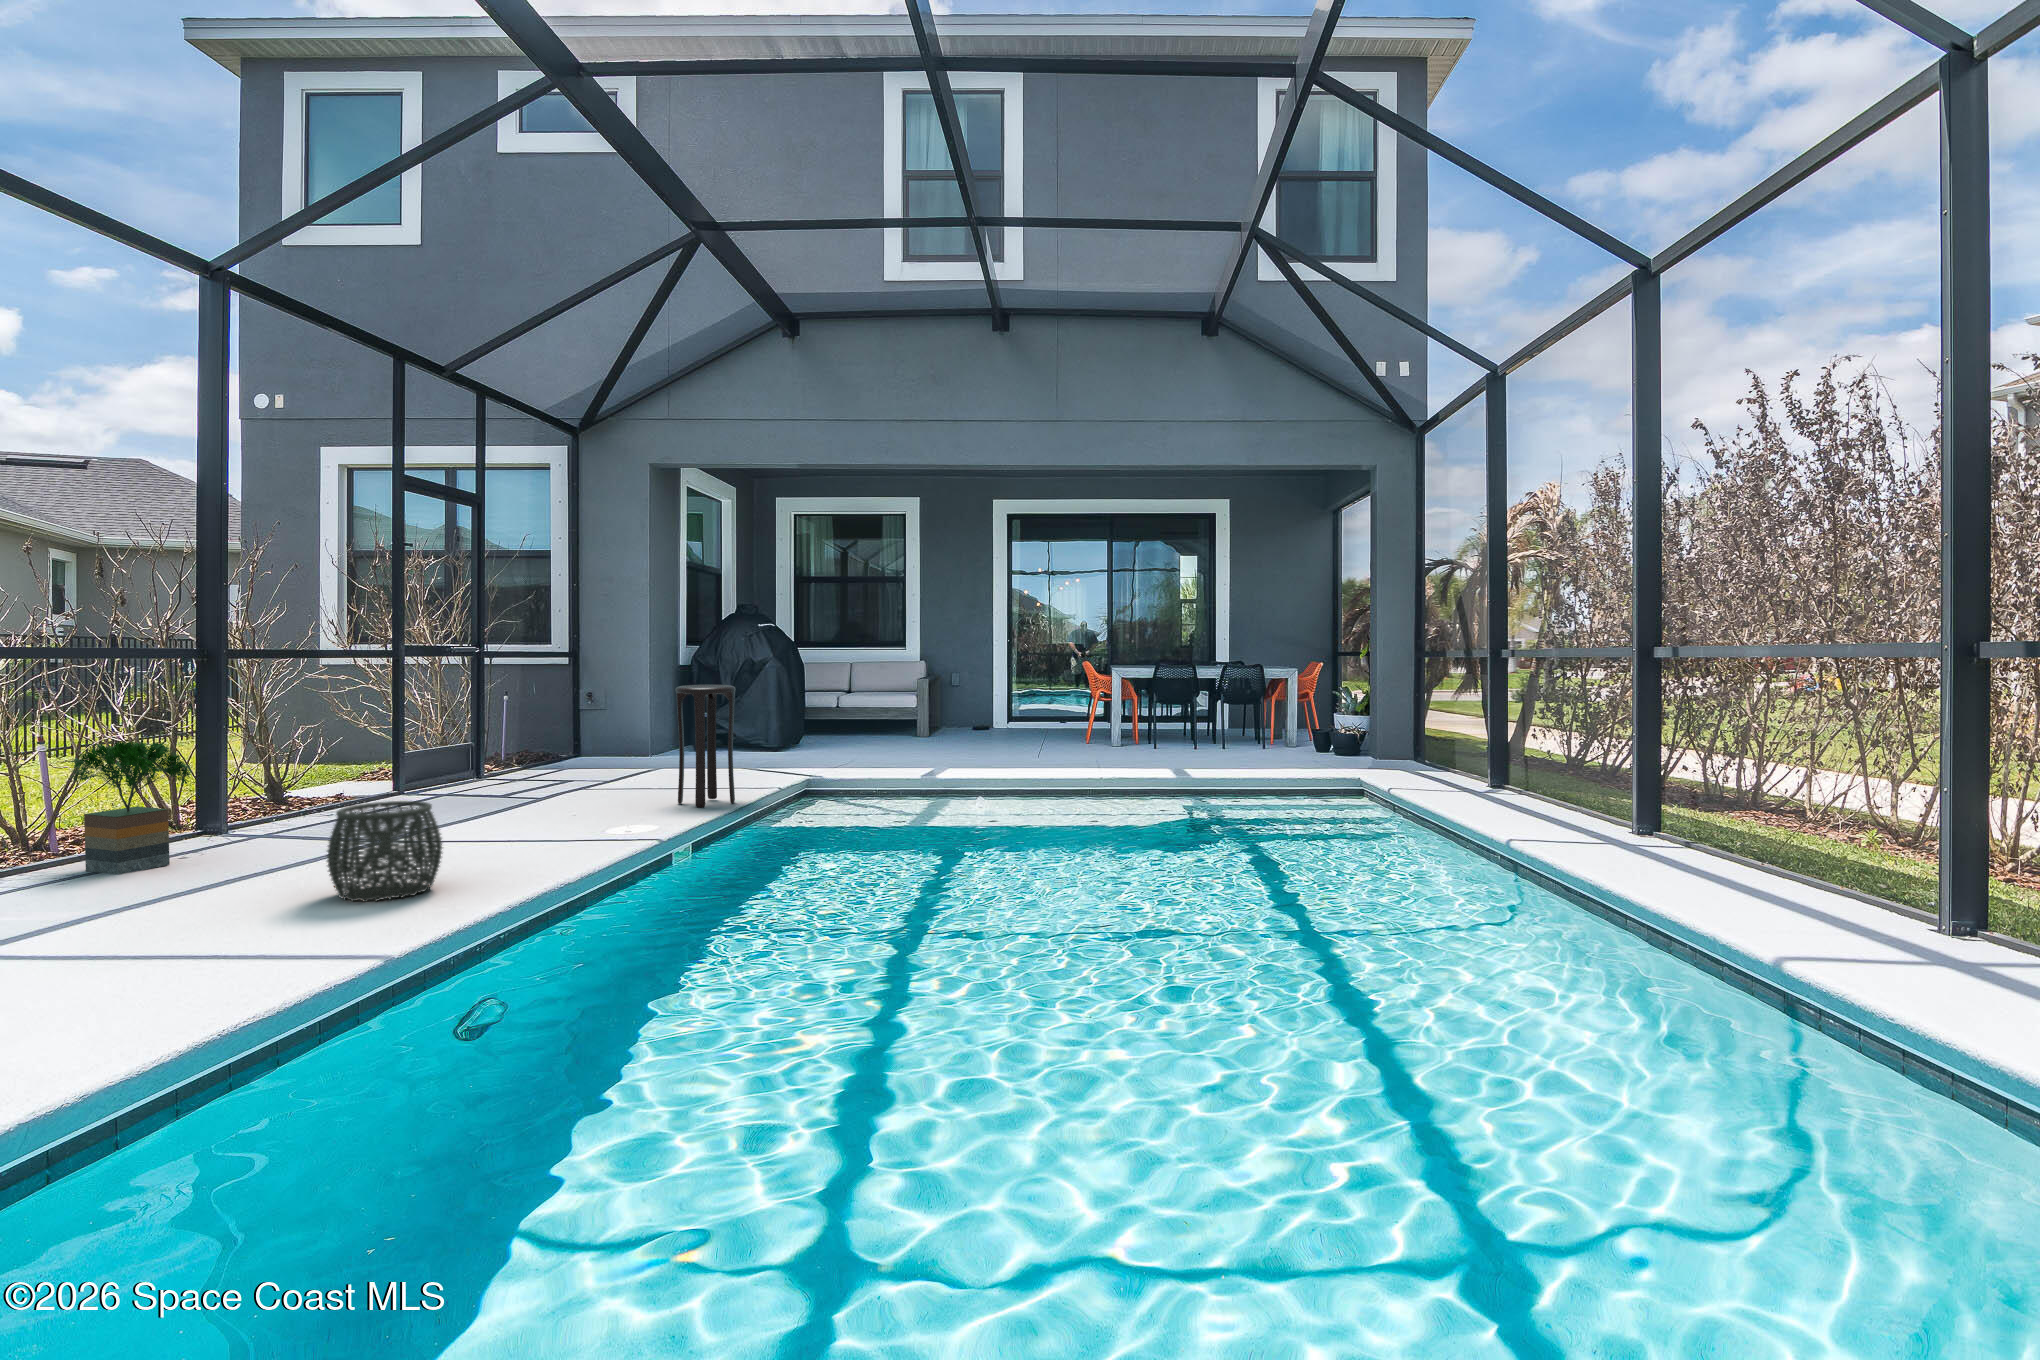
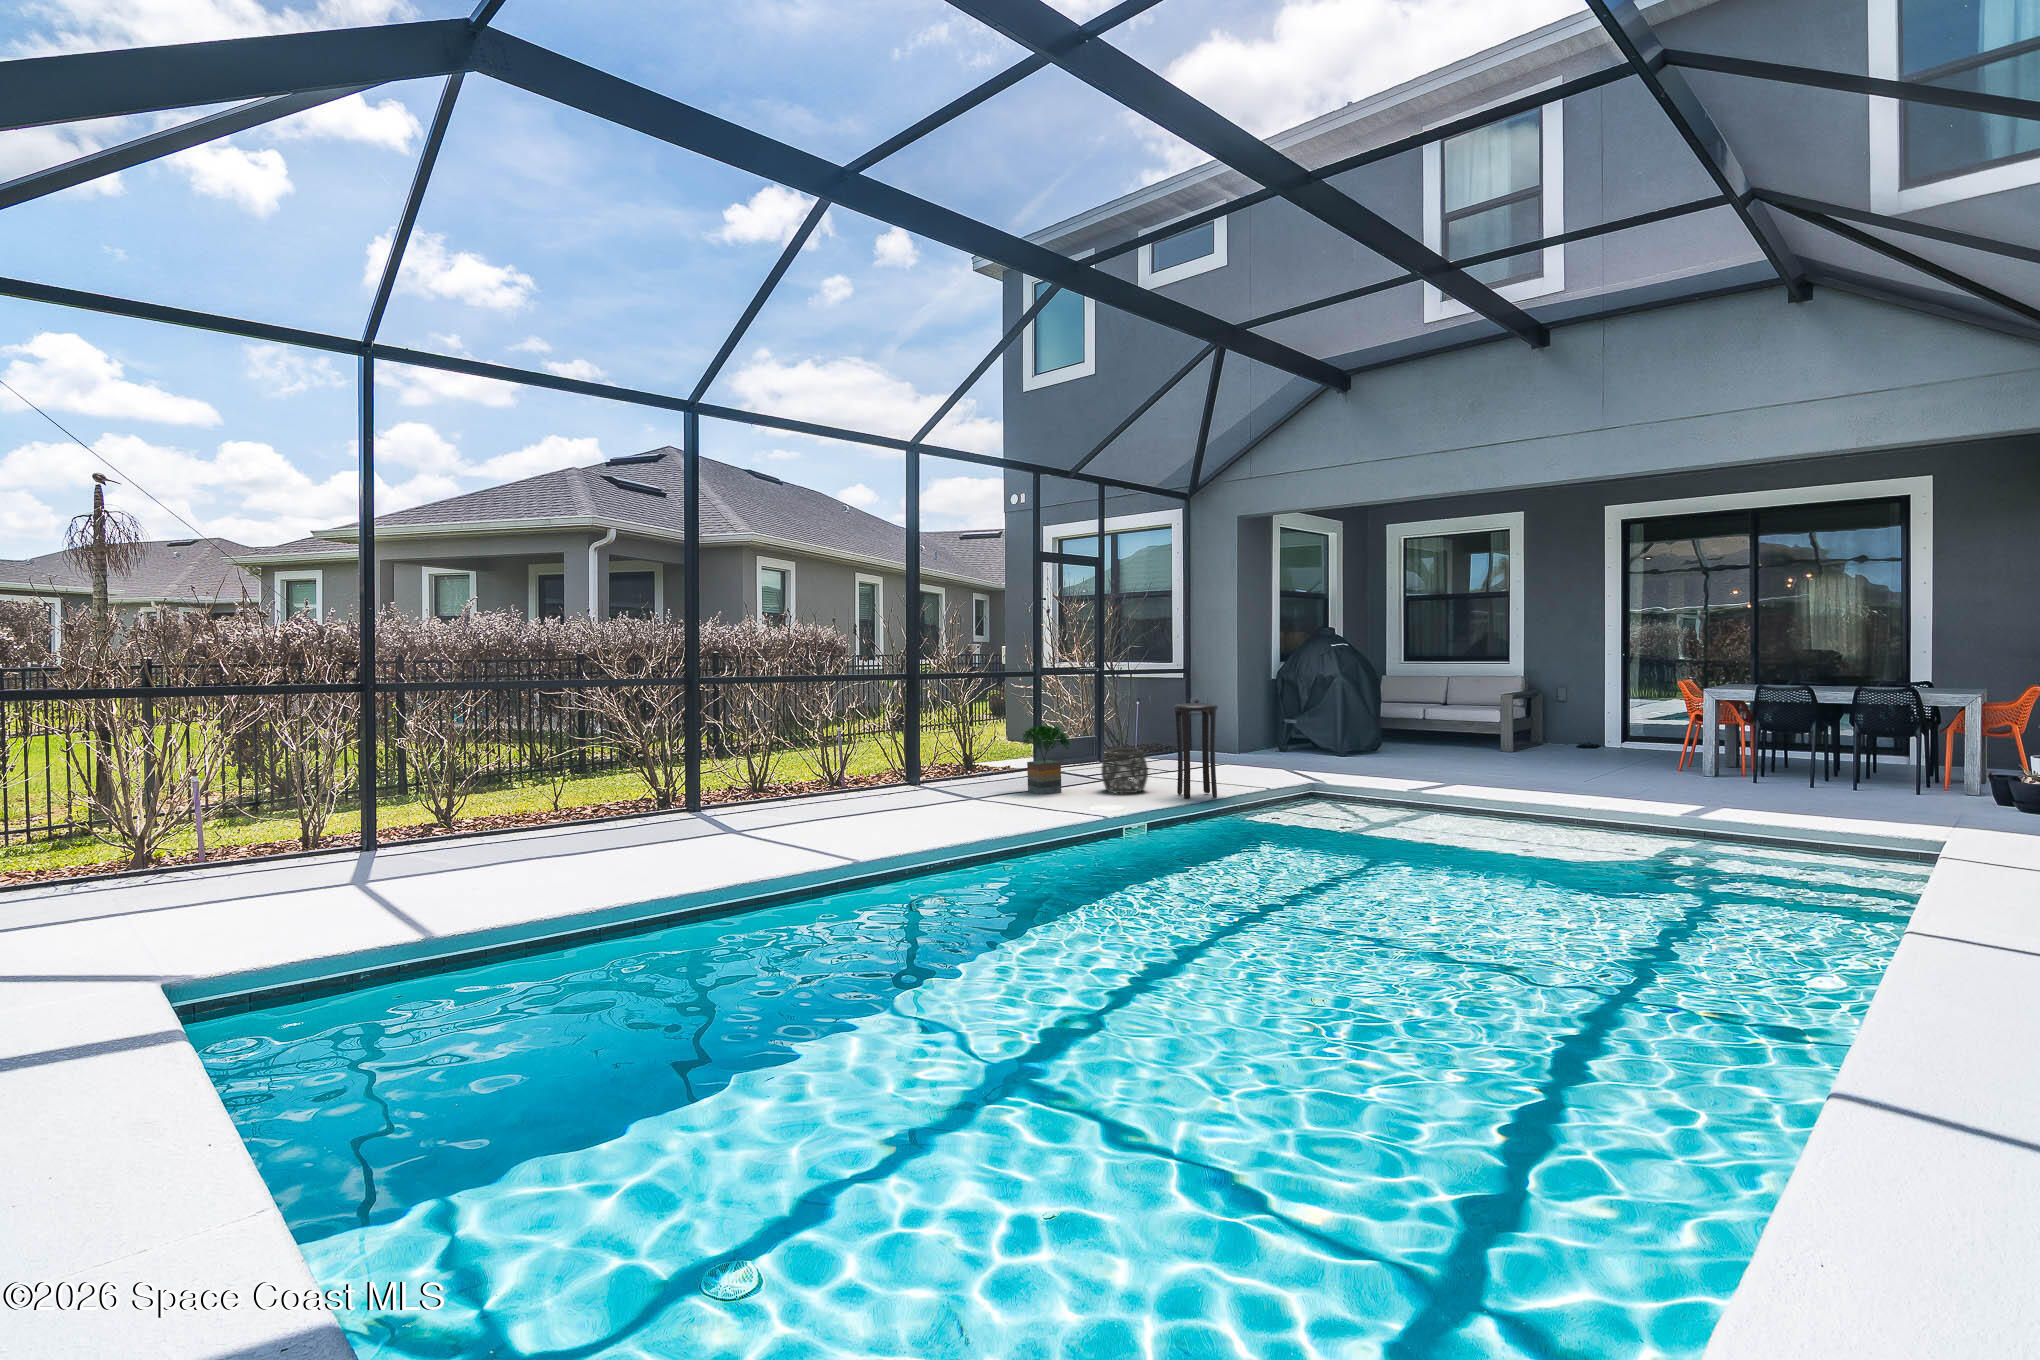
potted tree: present [71,741,192,874] -> present [1022,726,1070,794]
woven basket: present [327,801,442,901] -> present [1102,748,1148,794]

